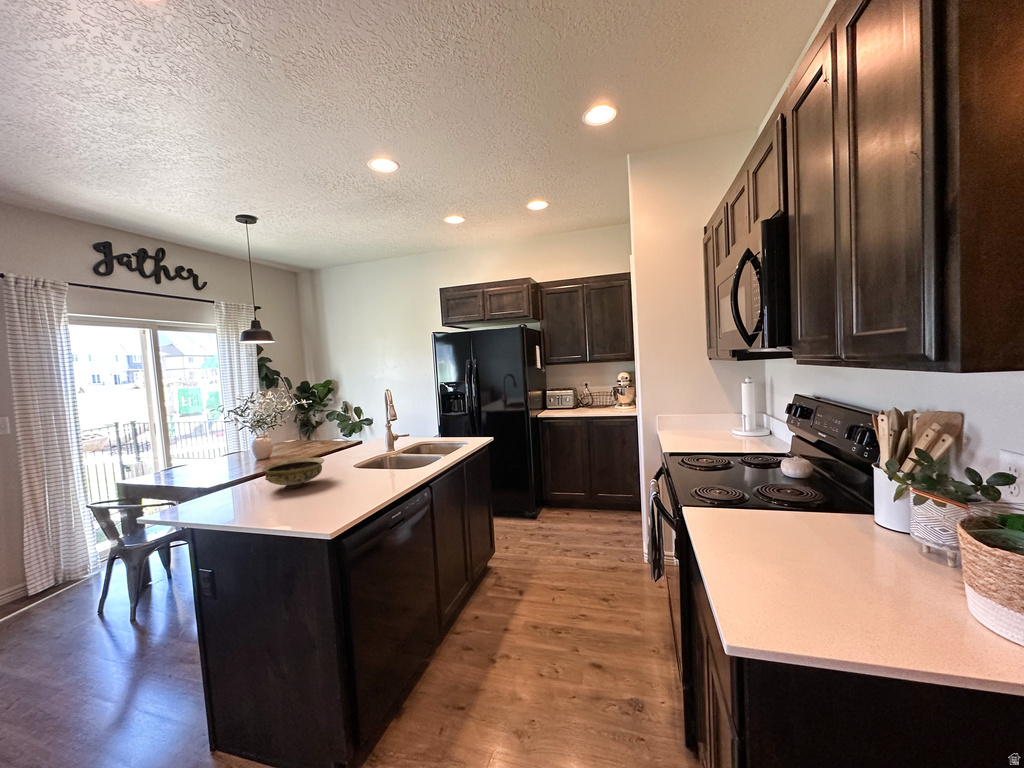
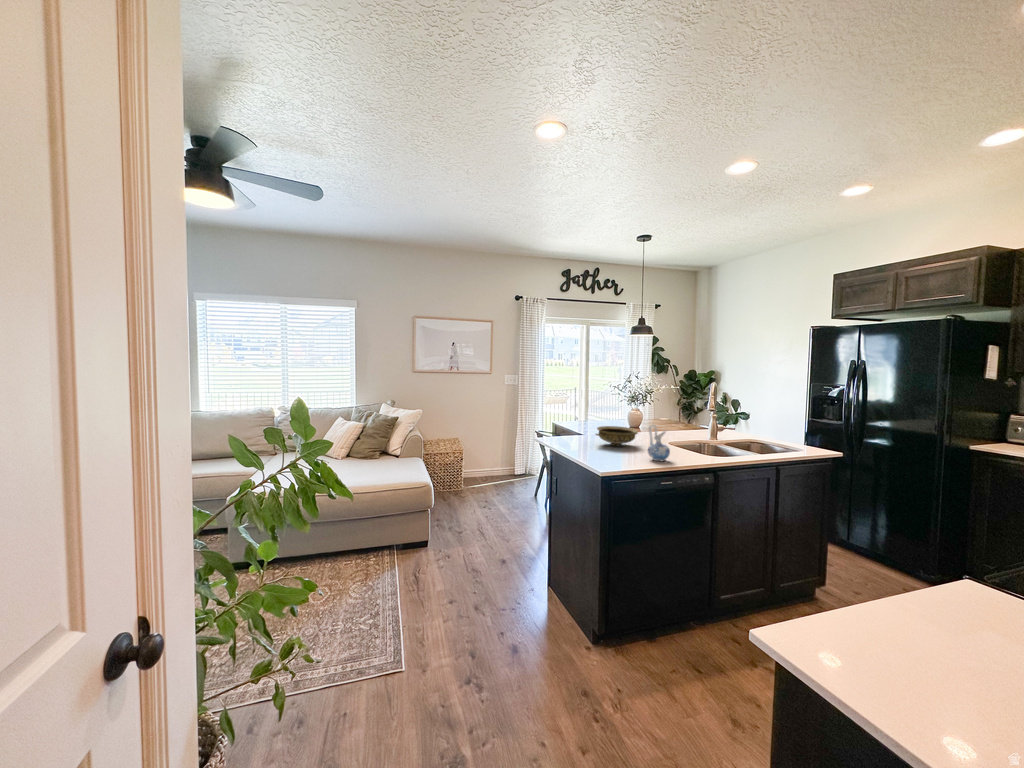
ceramic pitcher: none [359,445,389,490] -> present [648,425,670,461]

